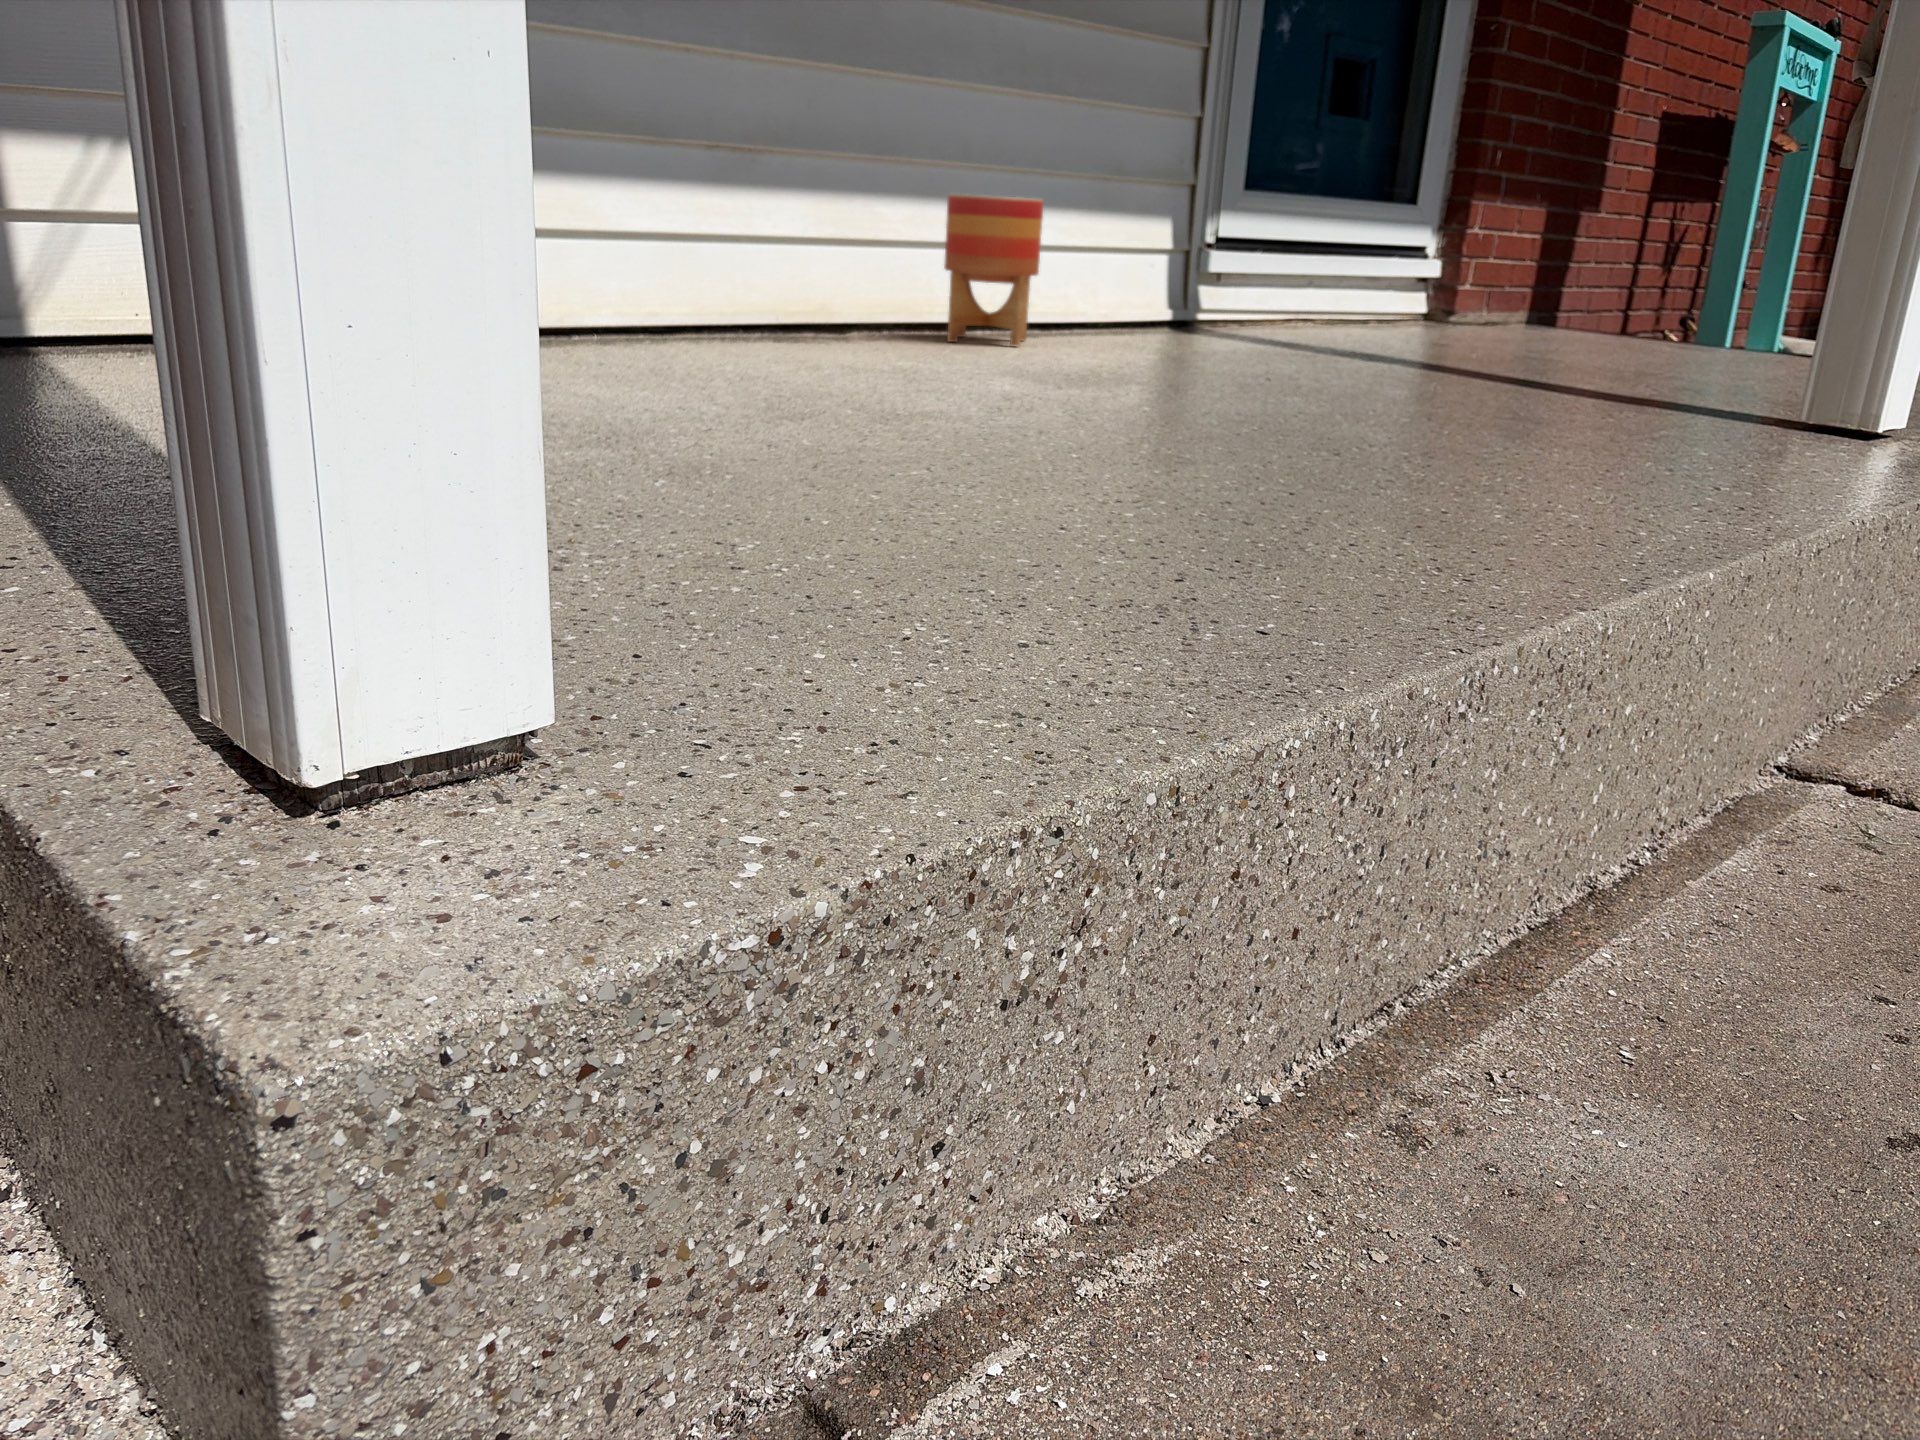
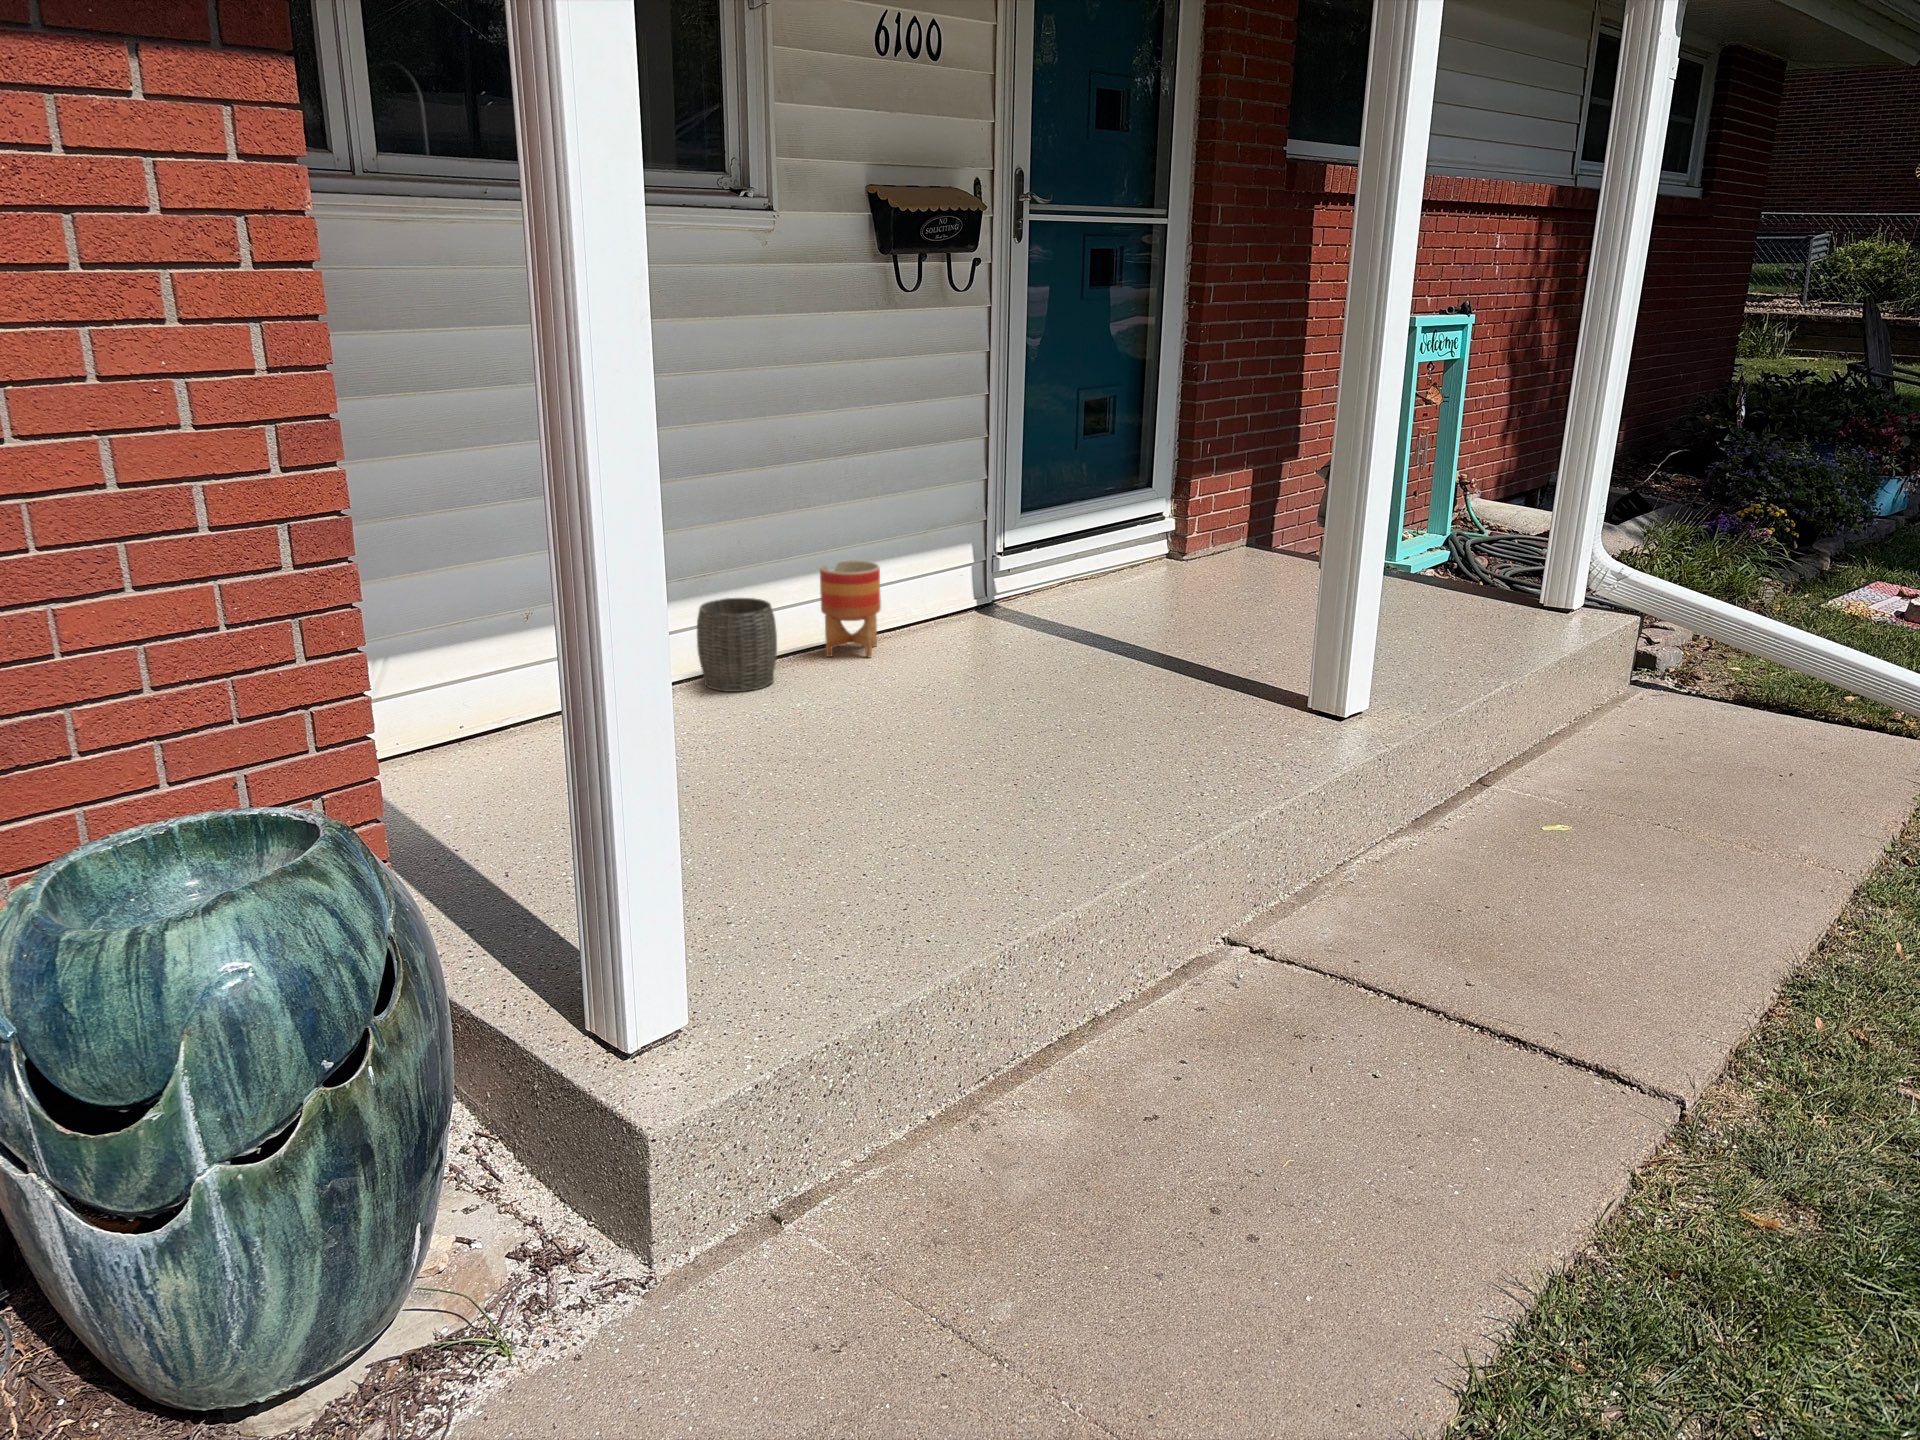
woven basket: none [743,210,874,354] -> present [697,598,777,692]

